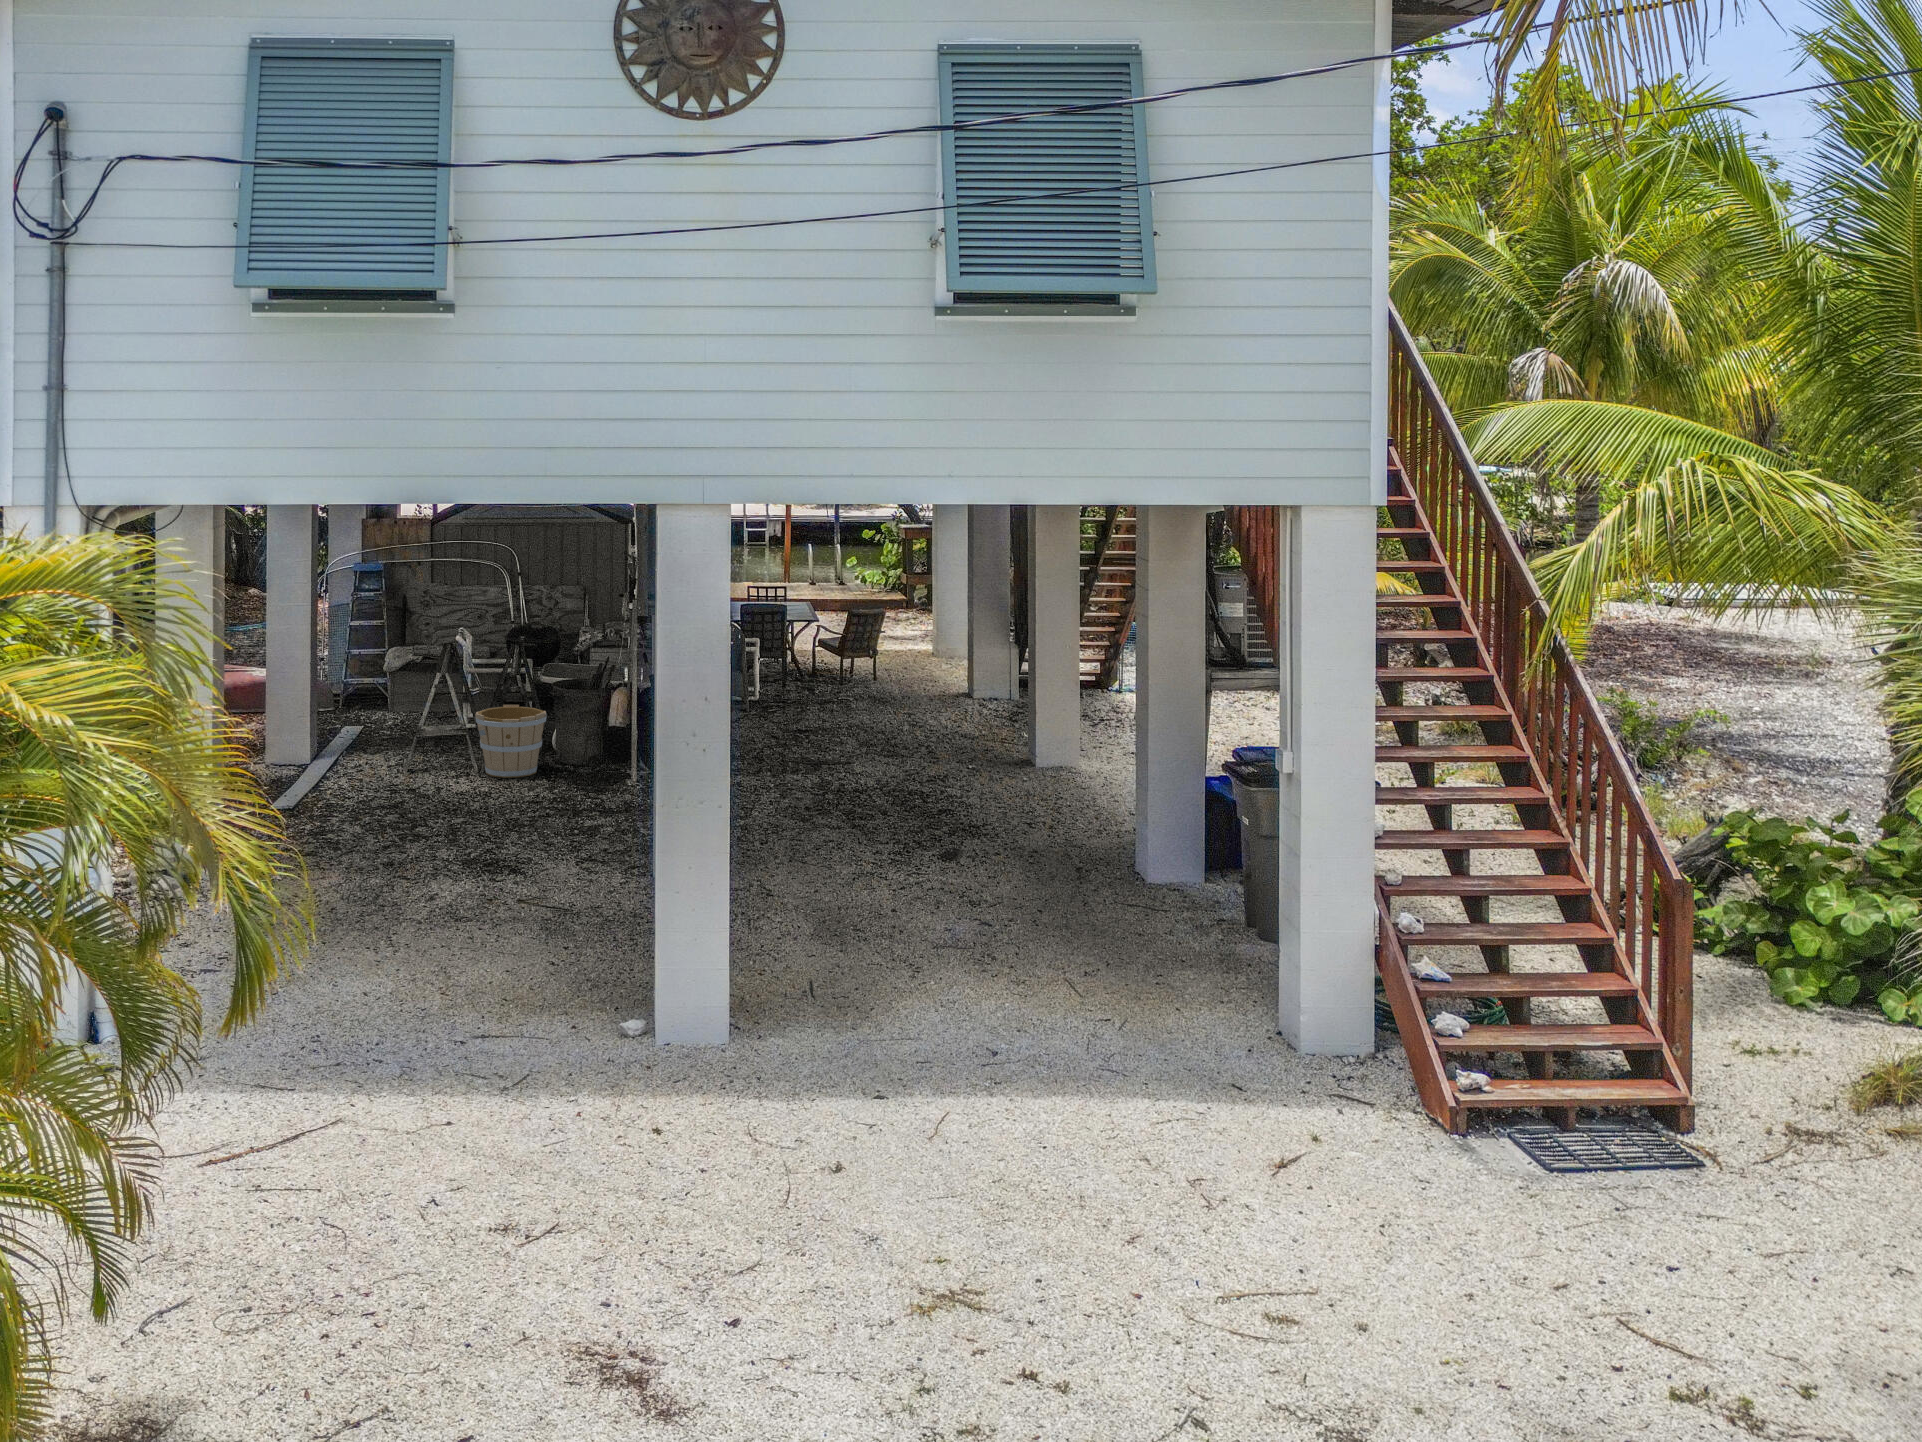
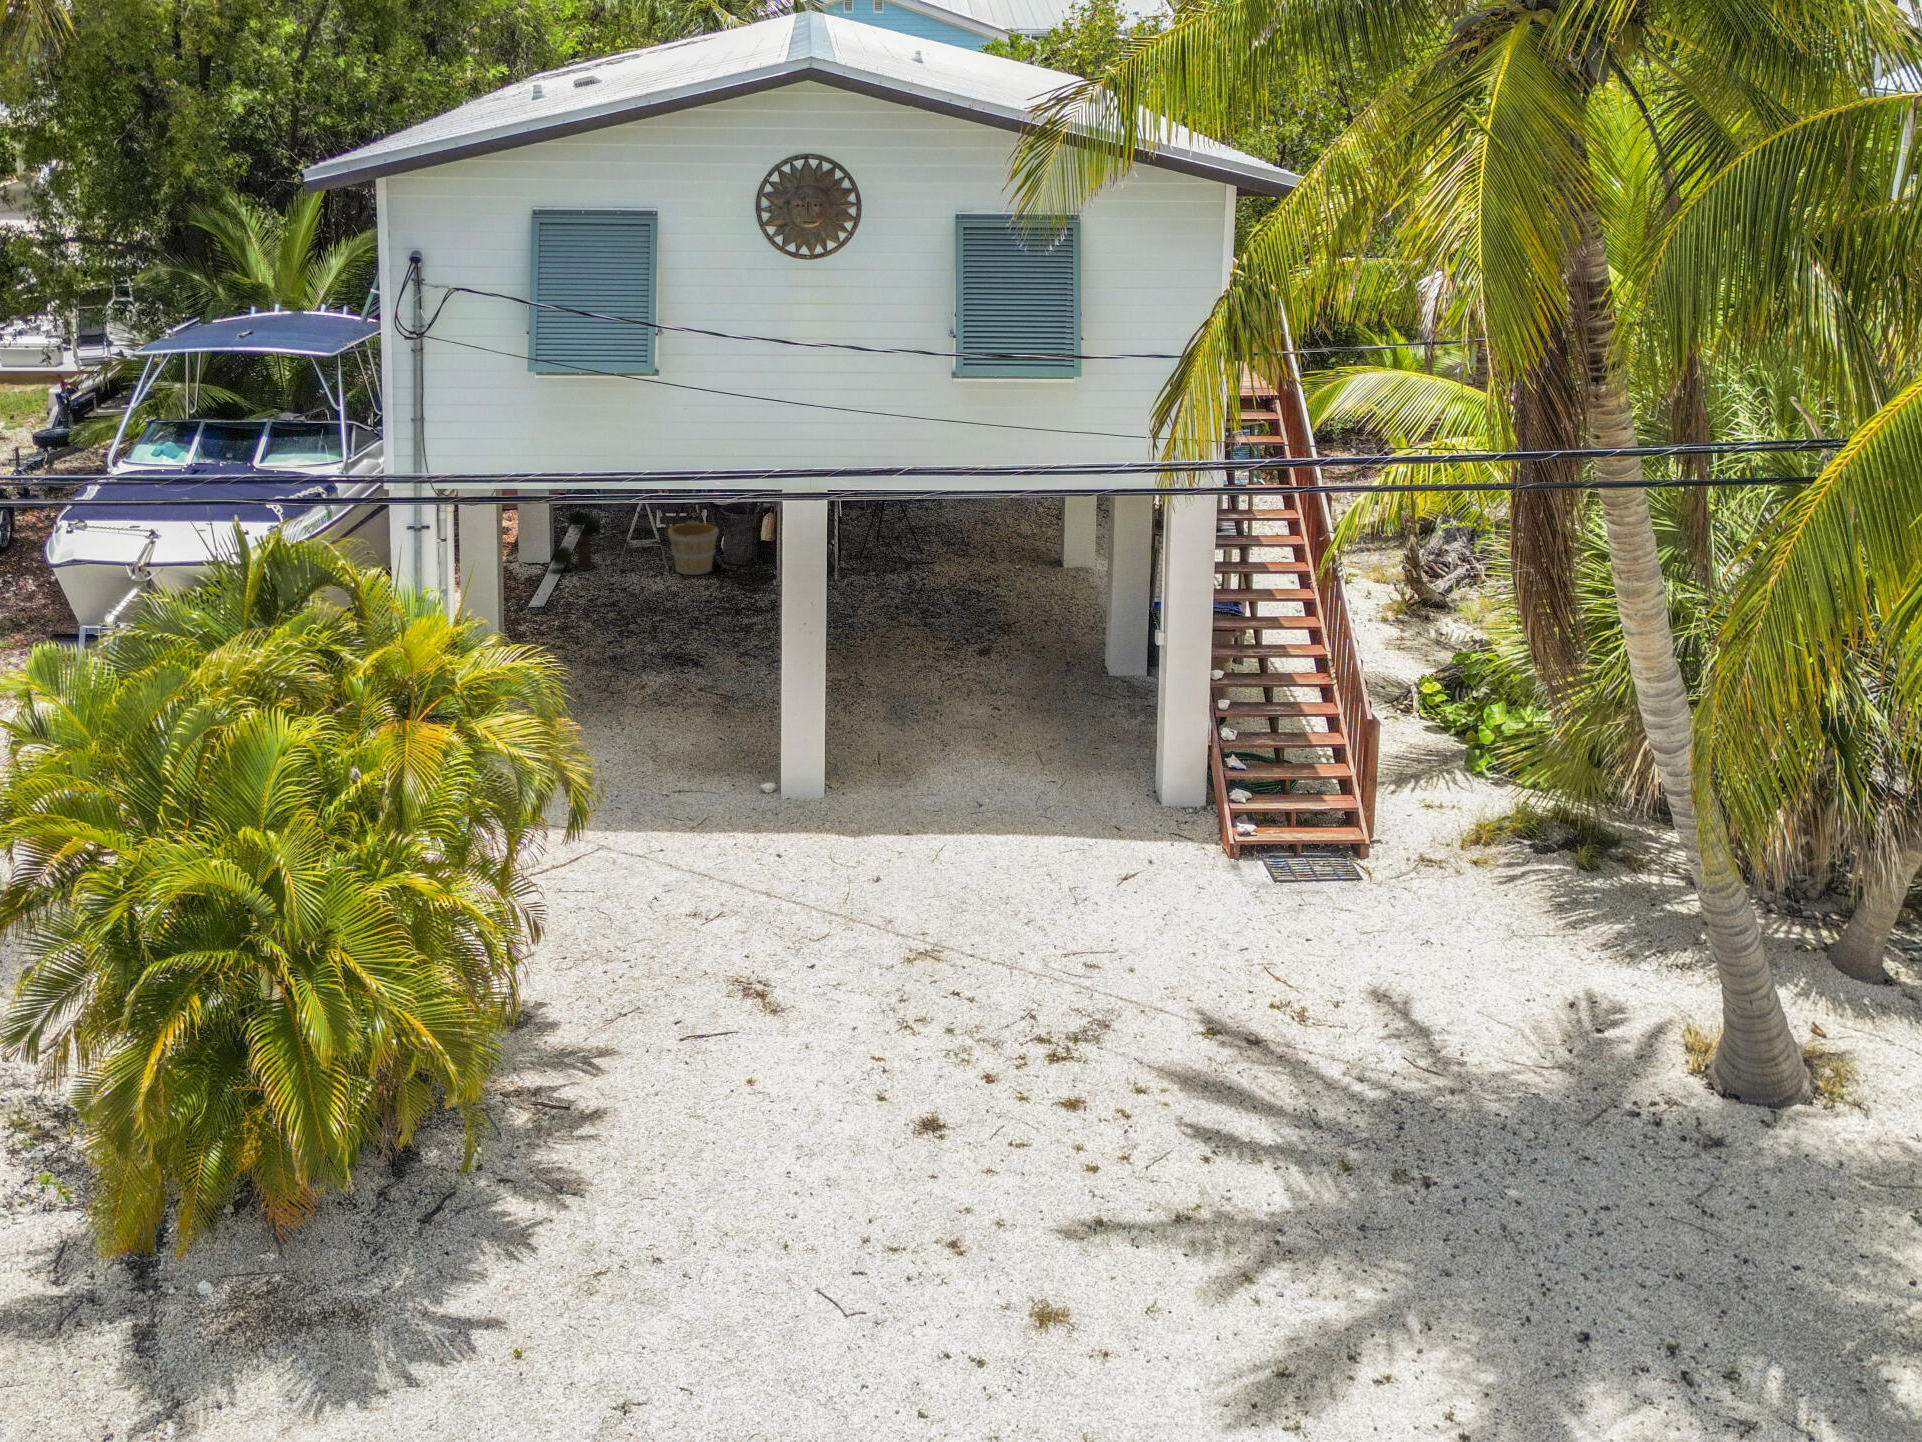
potted plant: none [309,685,383,775] -> present [552,510,600,570]

